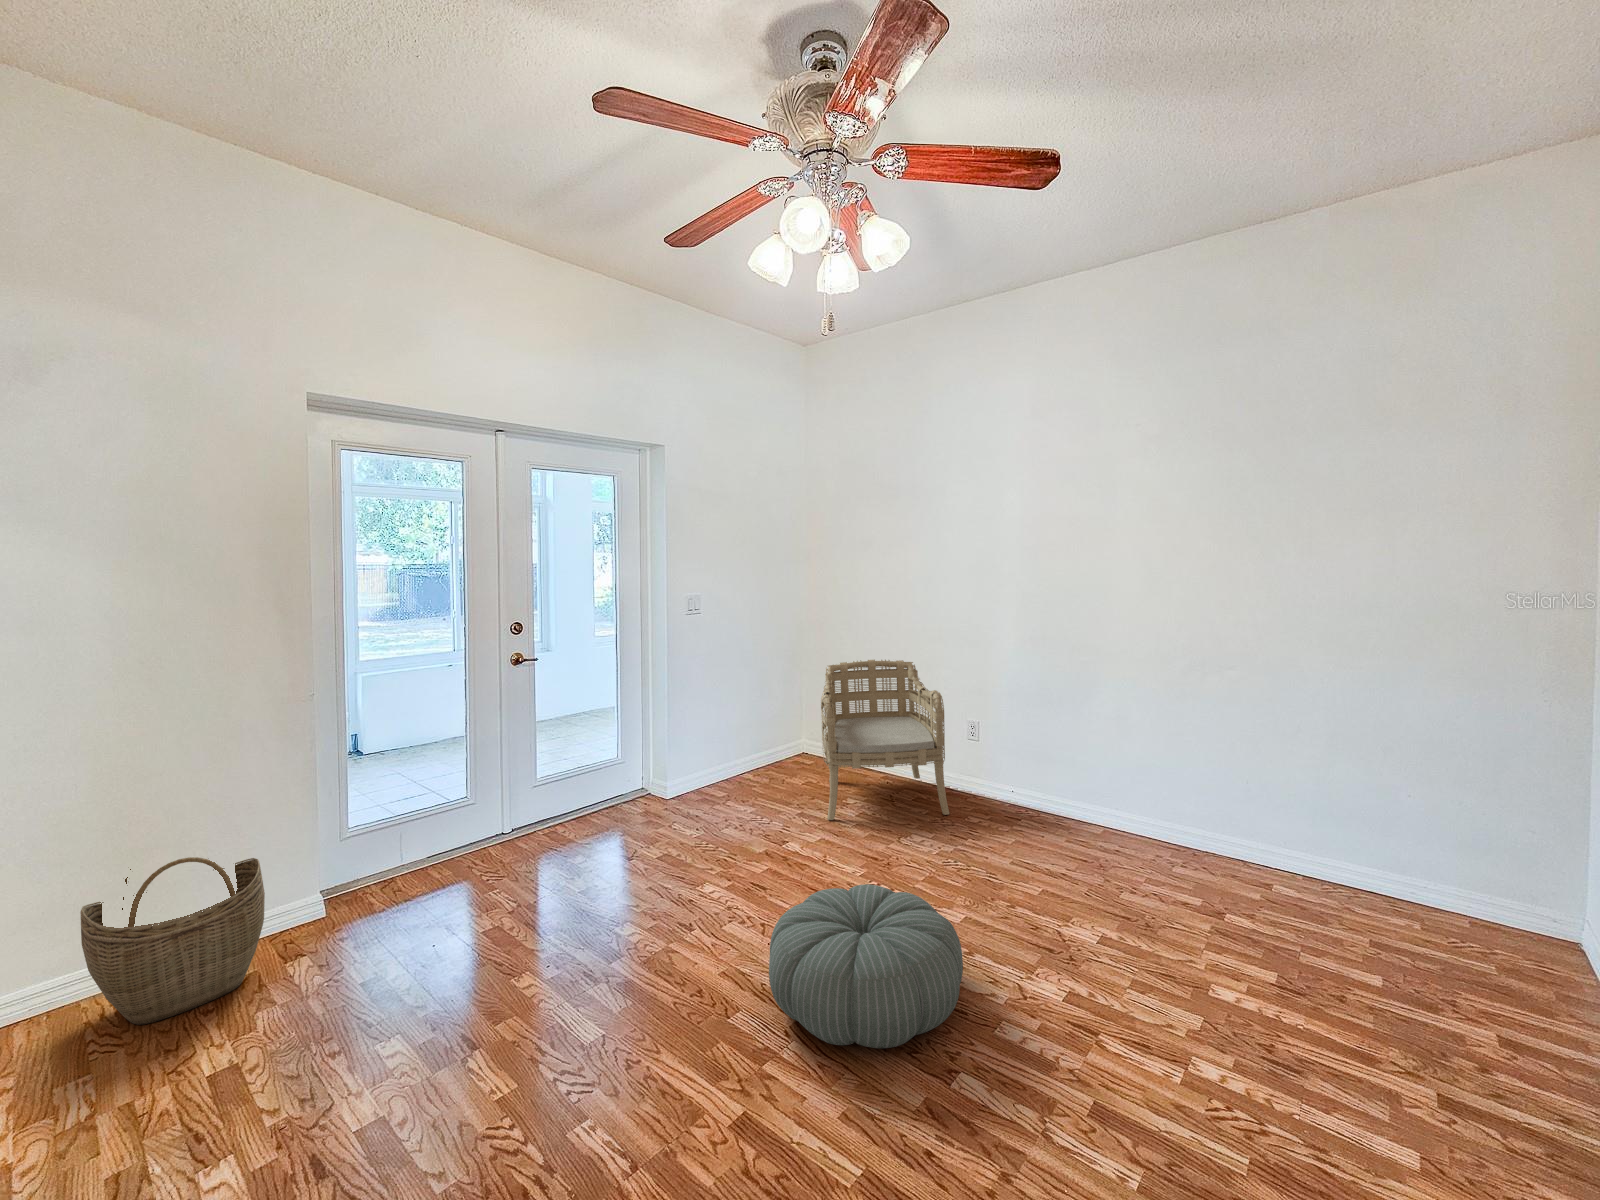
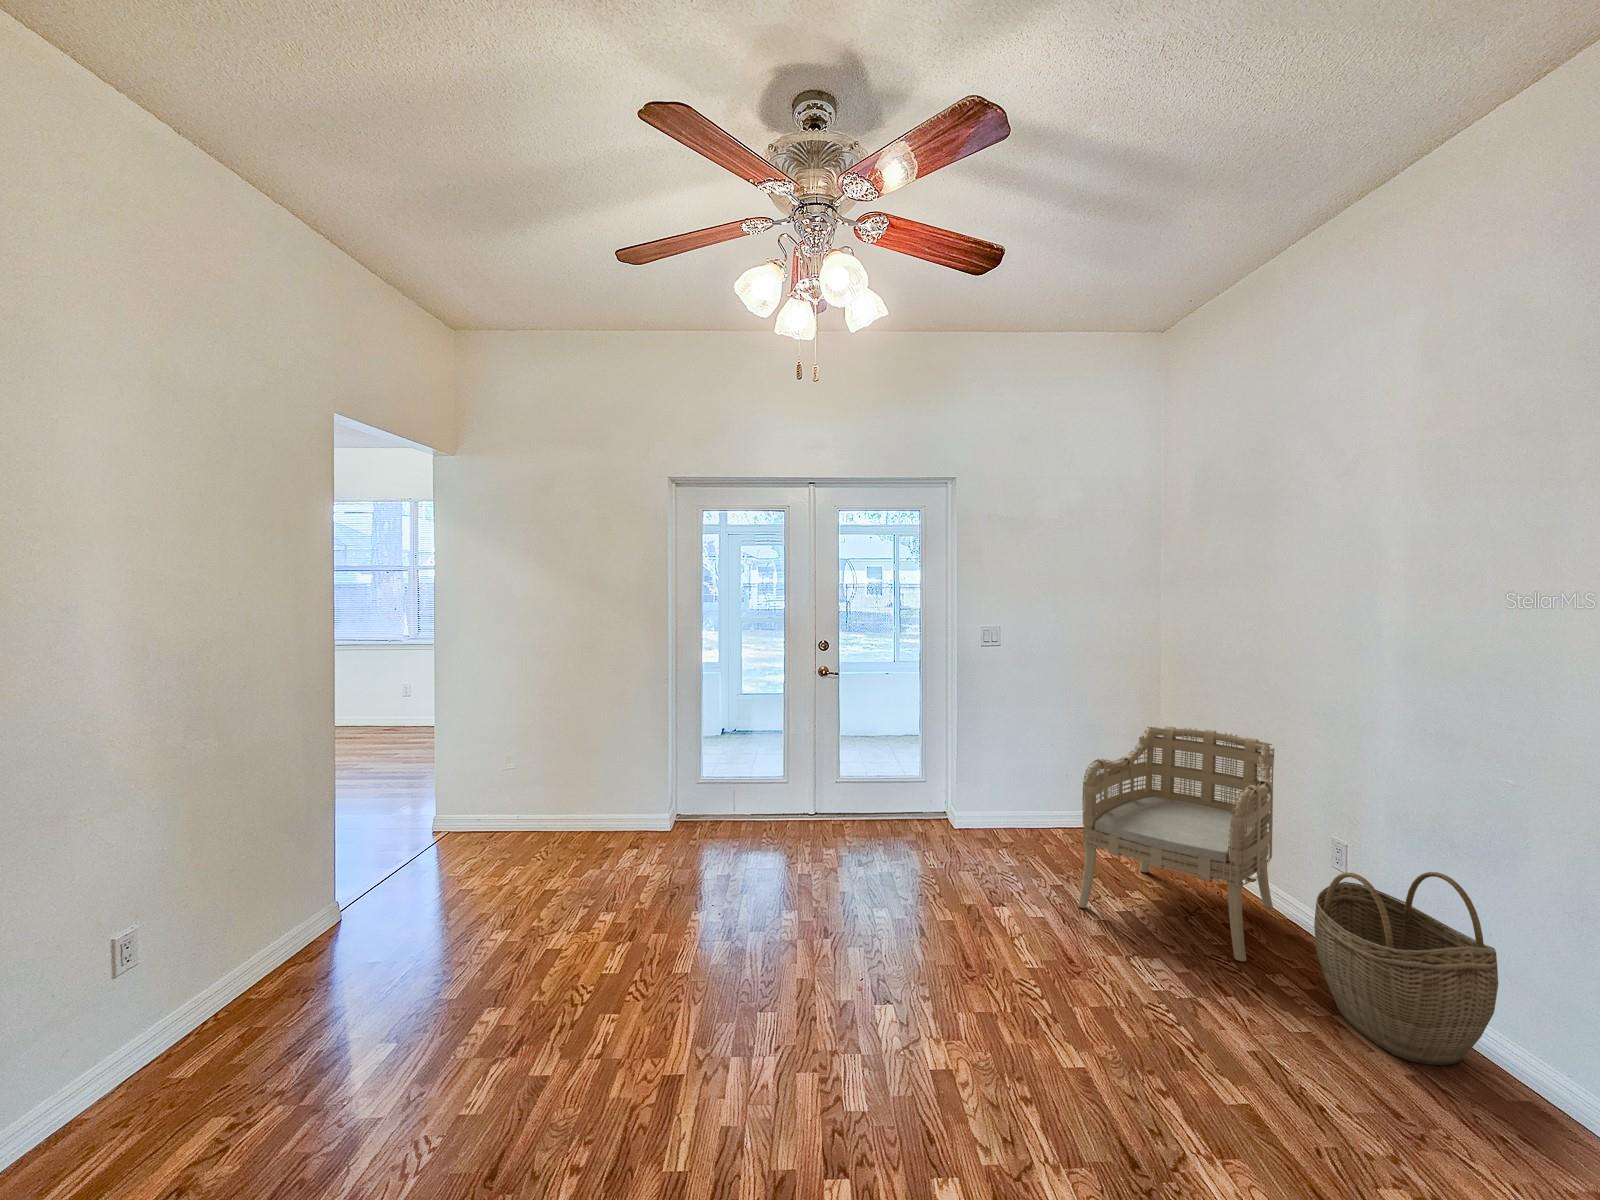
woven basket: present [80,857,265,1025] -> present [1314,872,1498,1065]
pouf: present [769,884,963,1048] -> none [768,943,976,1126]

